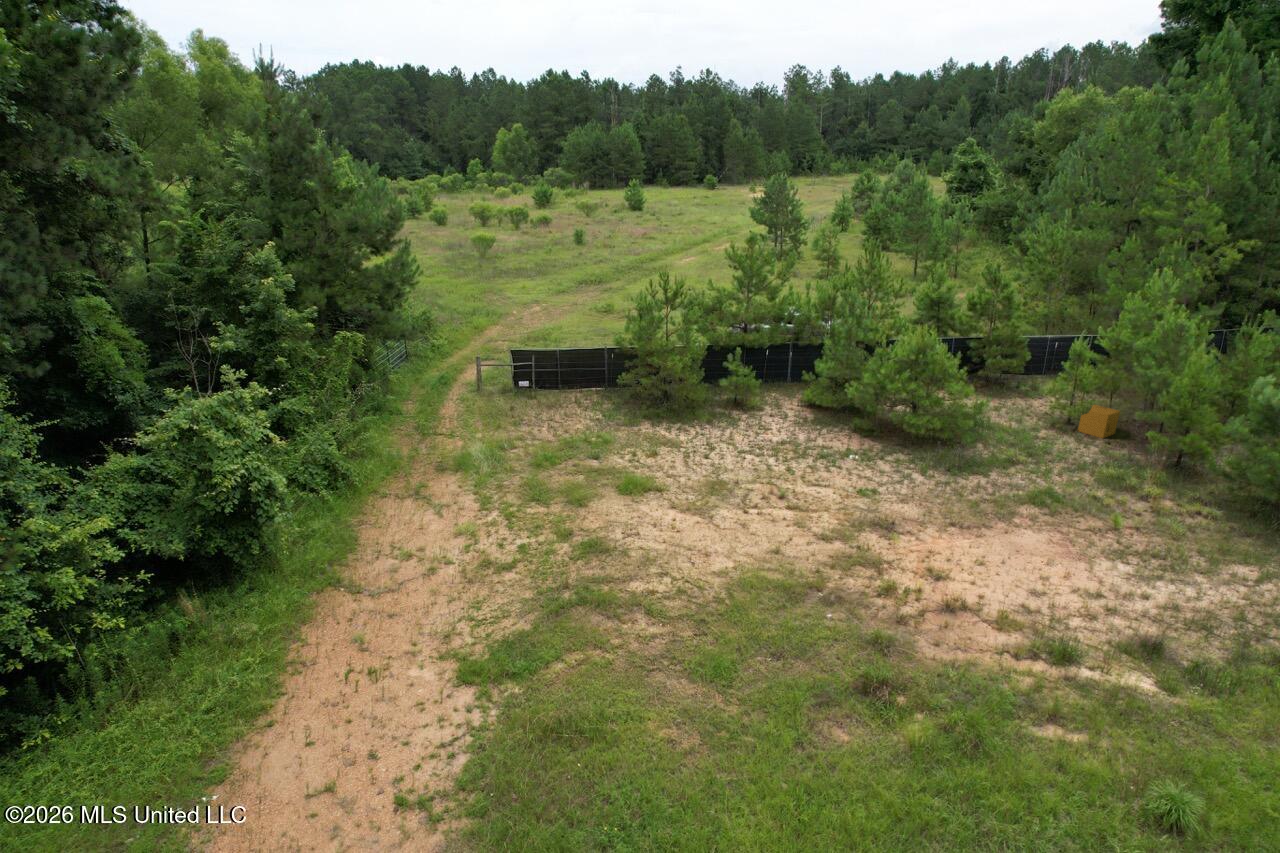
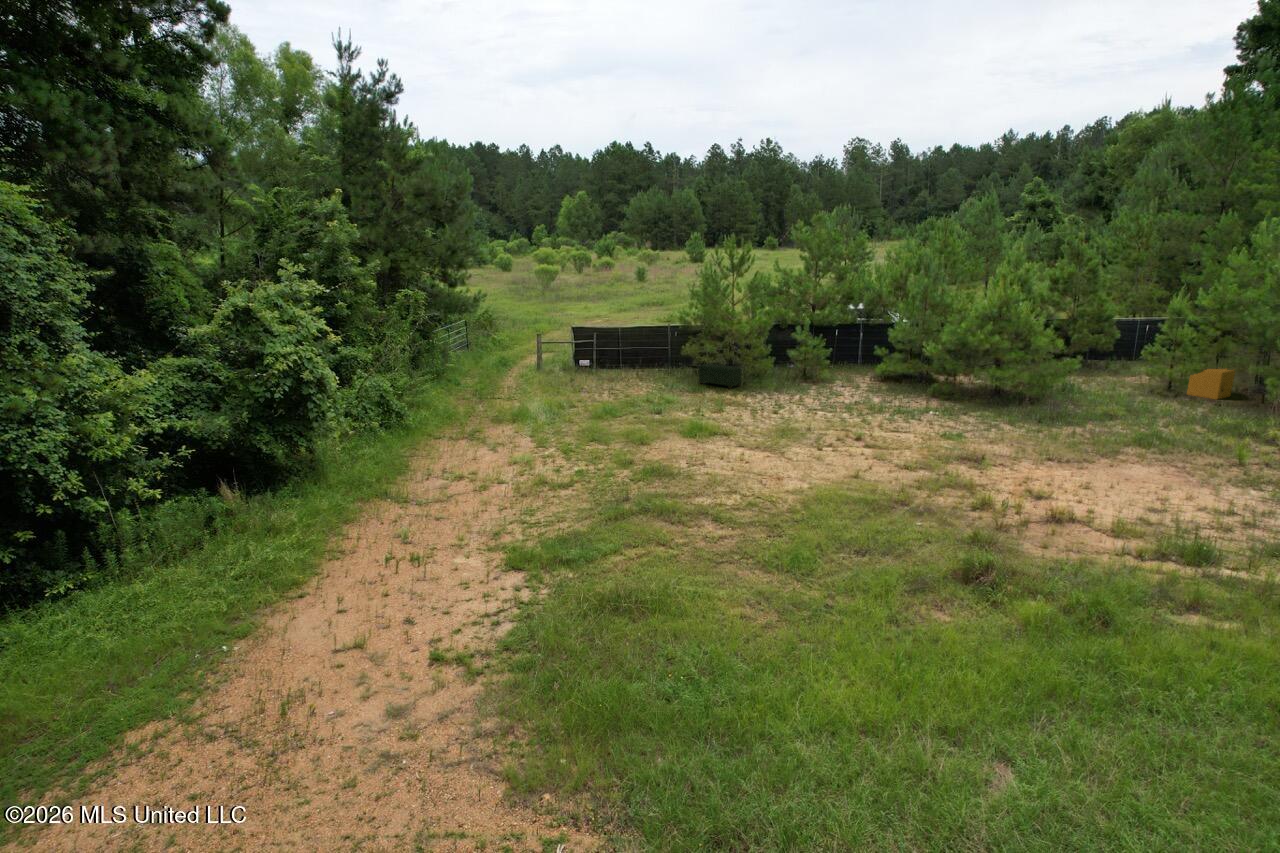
bench: none [636,394,677,422] -> present [699,364,741,389]

